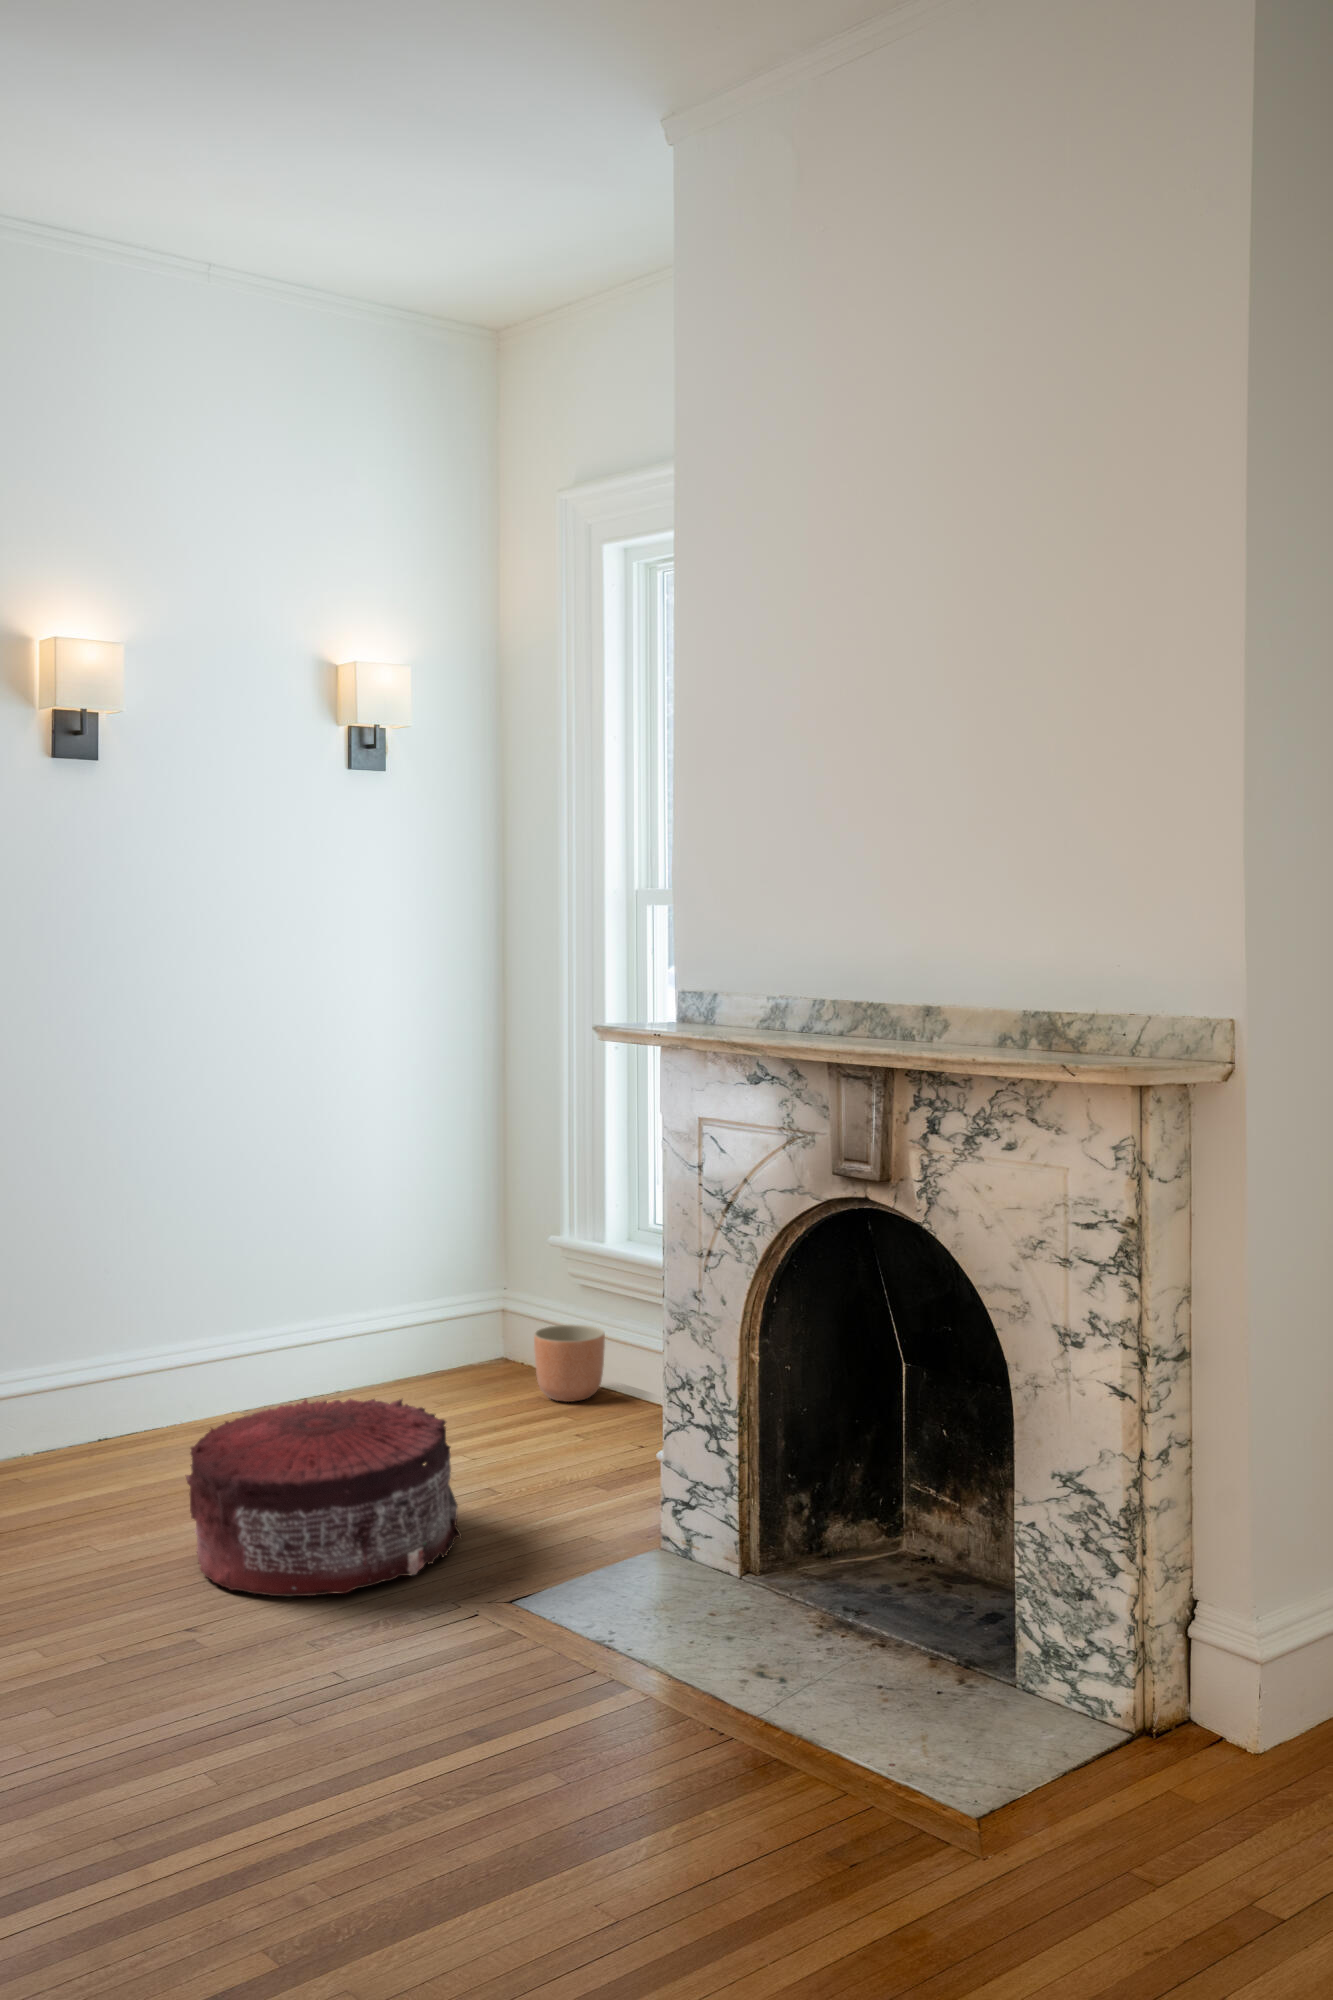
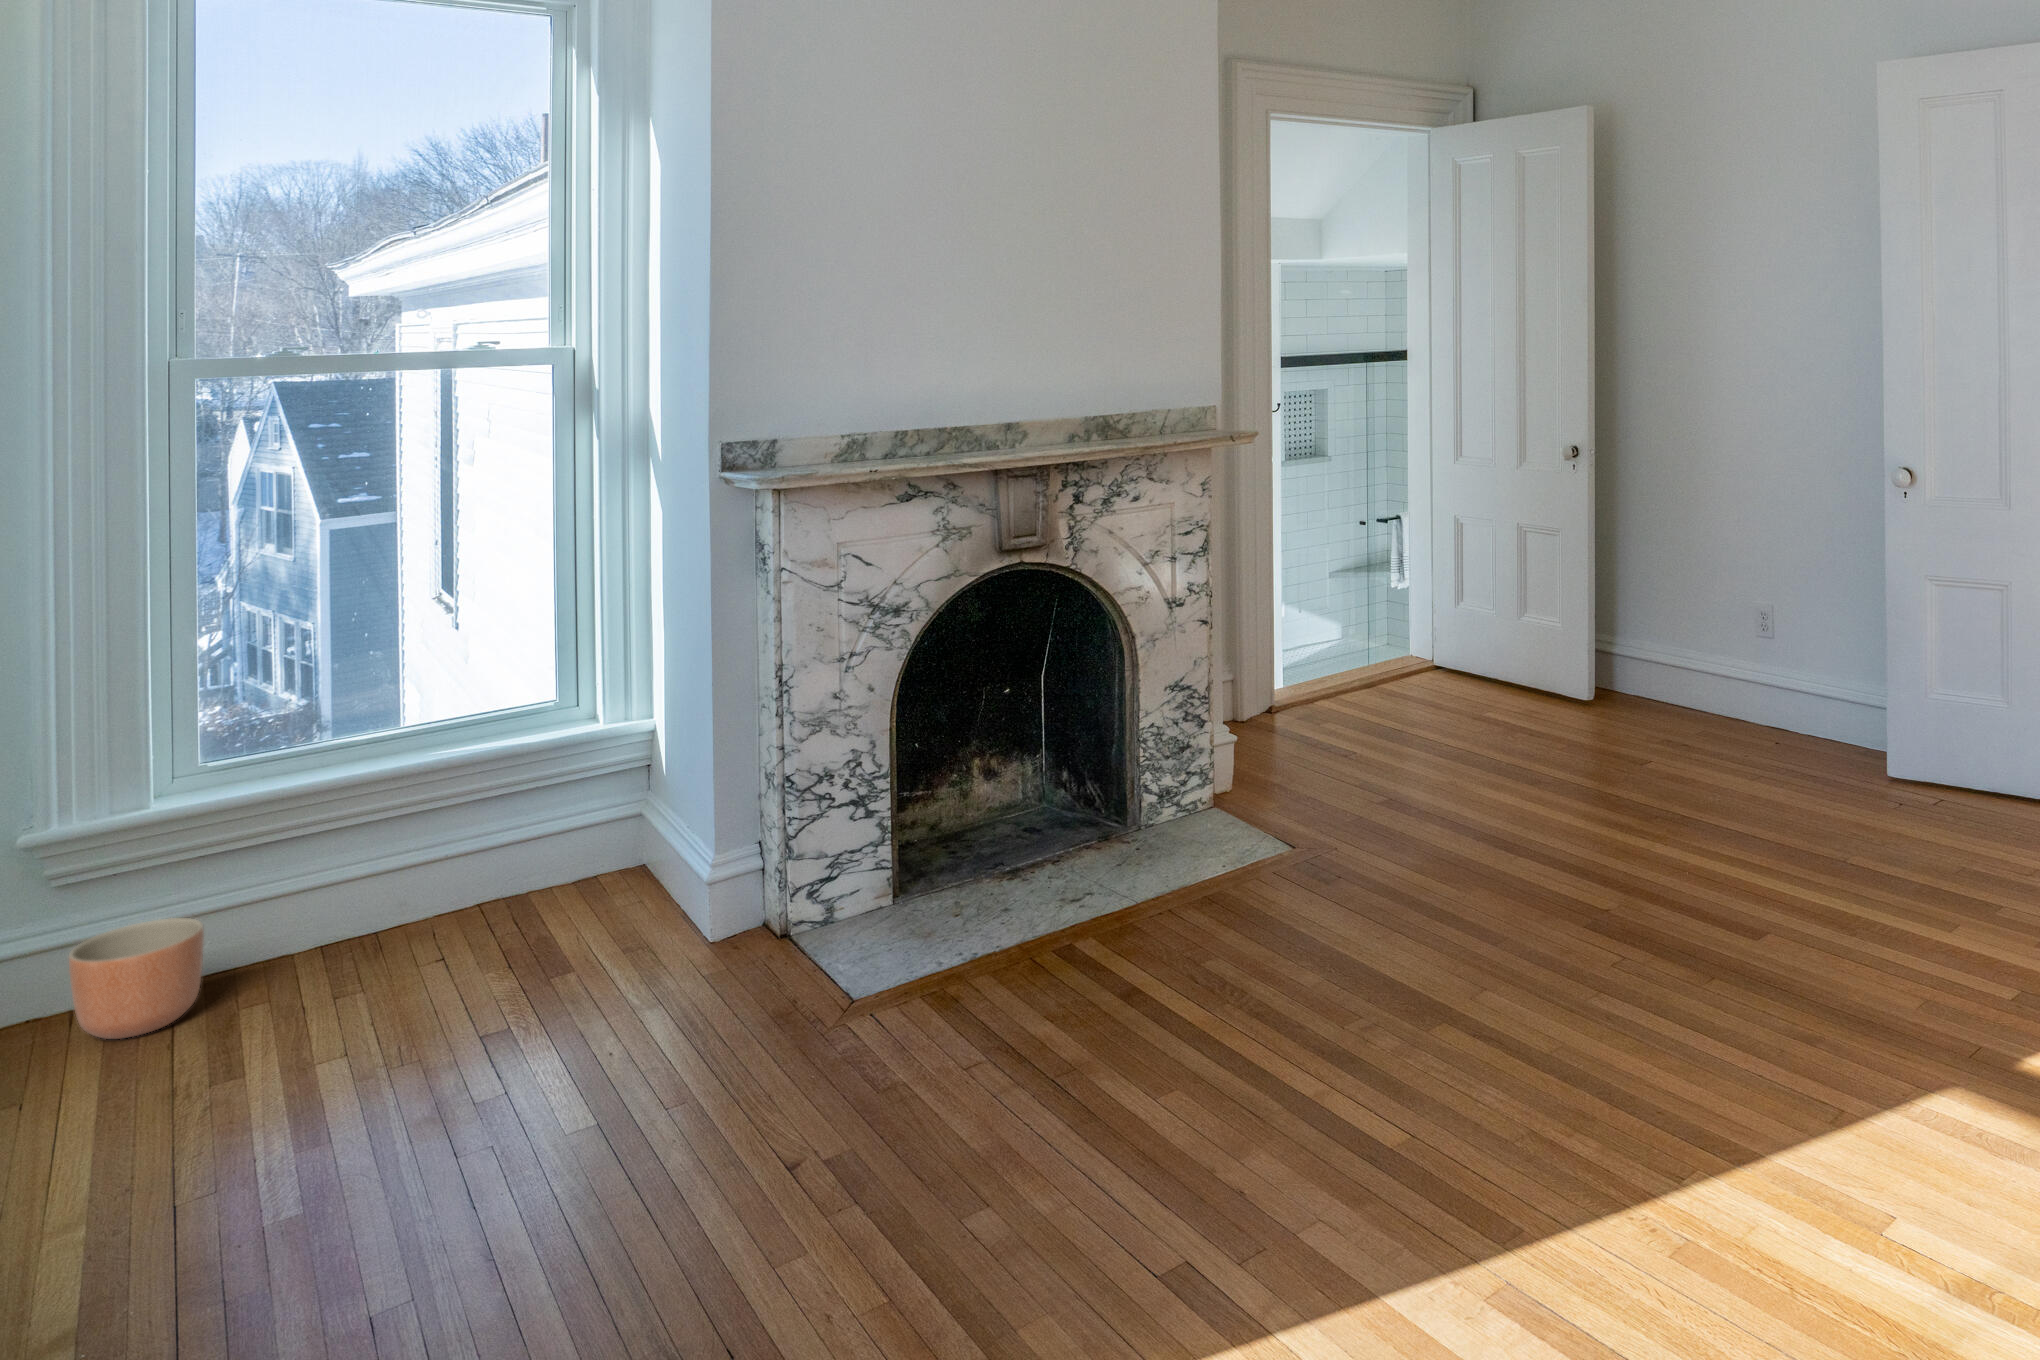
pouf: present [186,1398,462,1596] -> none [426,927,792,1232]

